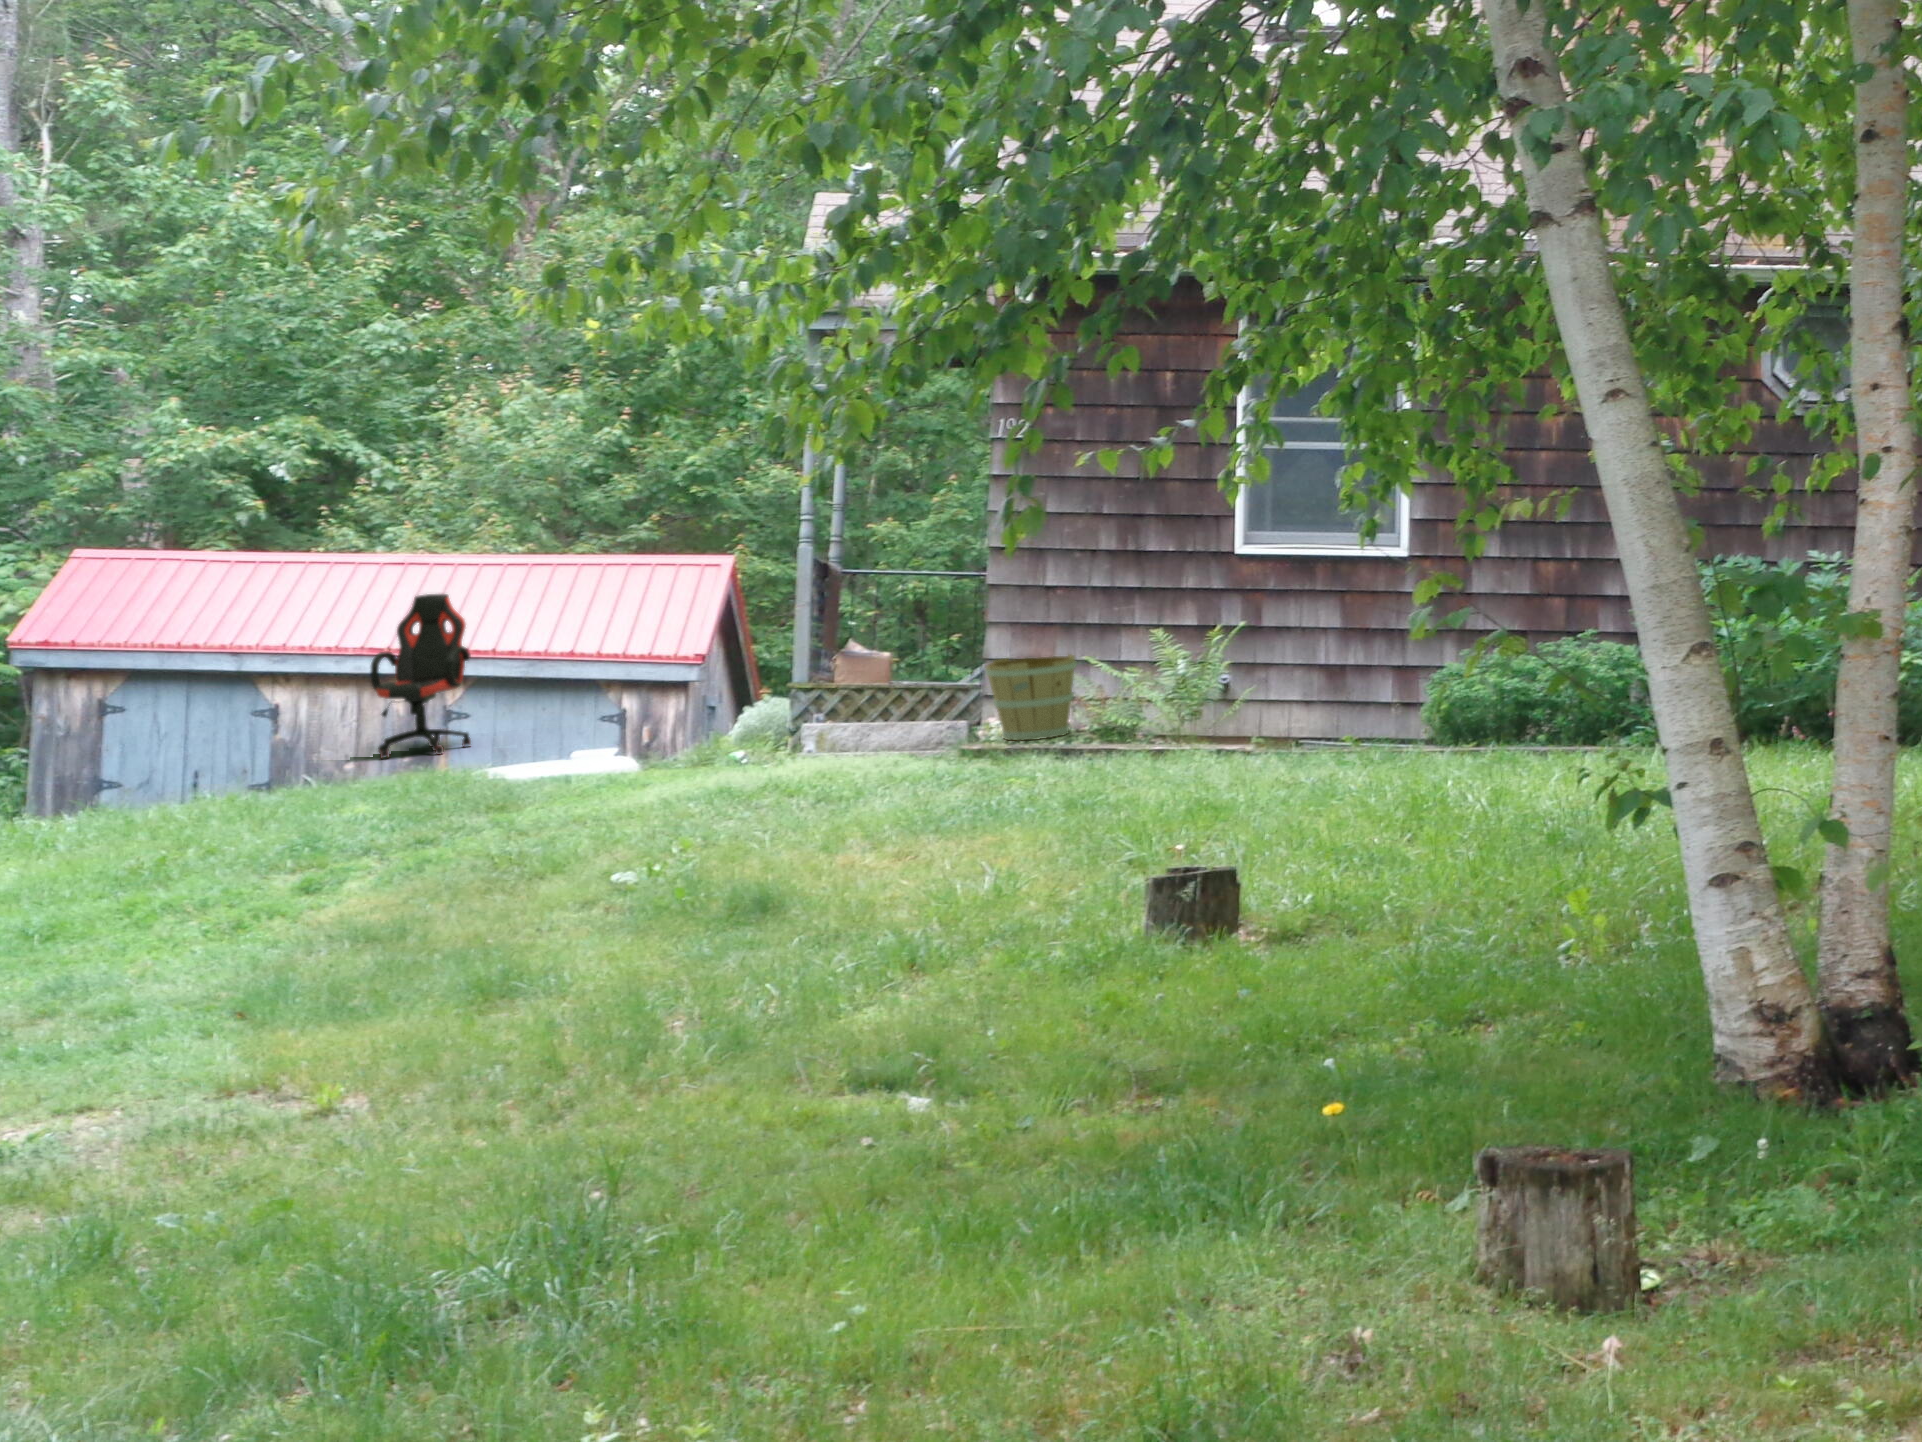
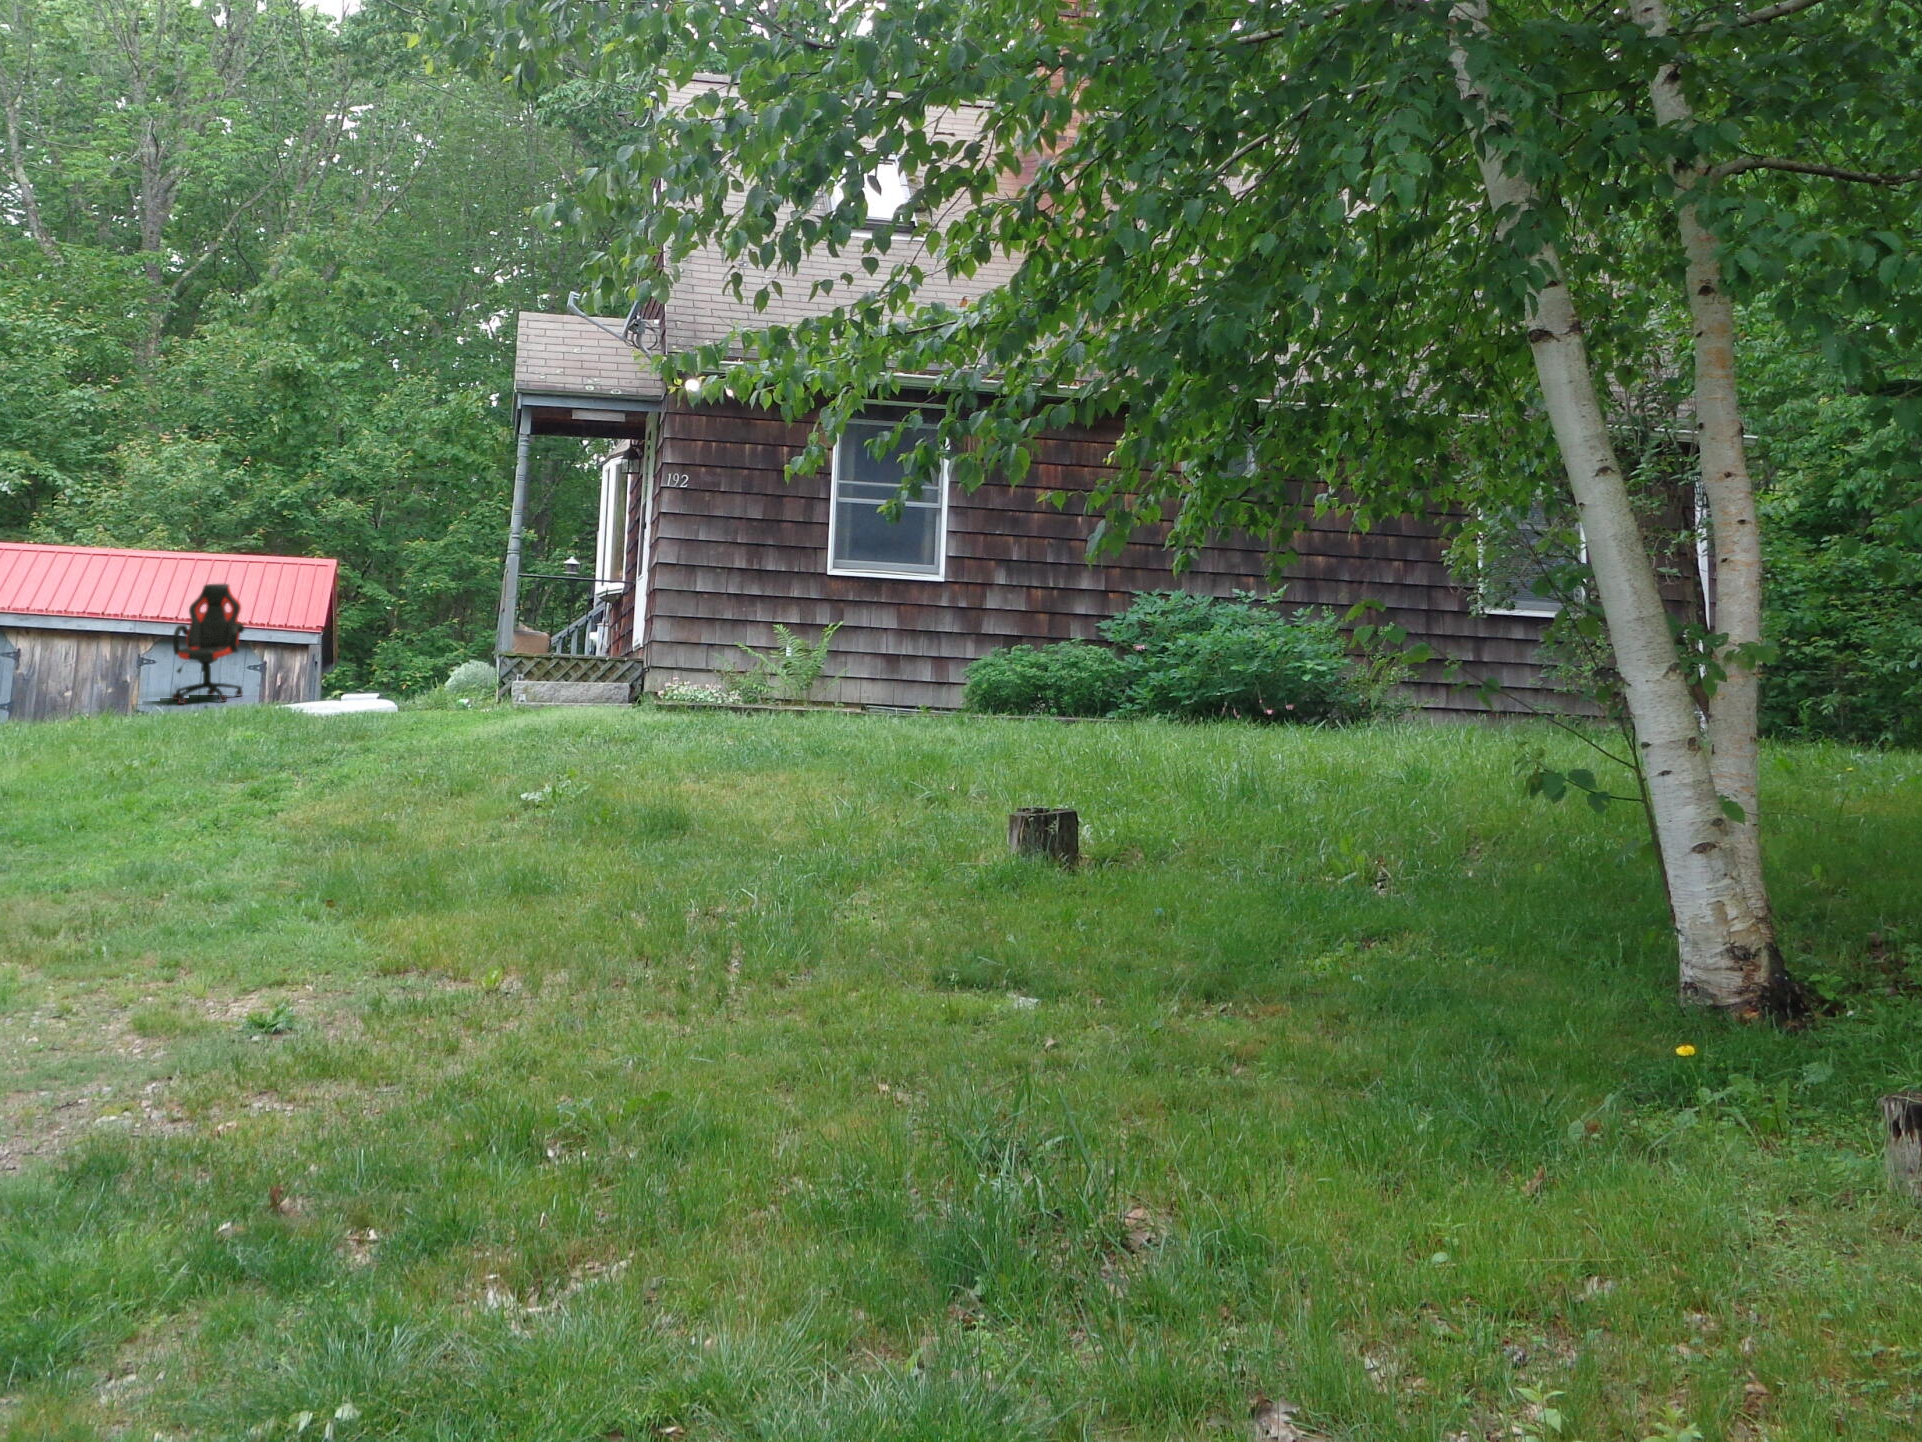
wooden bucket: present [986,654,1077,741] -> none [659,642,722,703]

